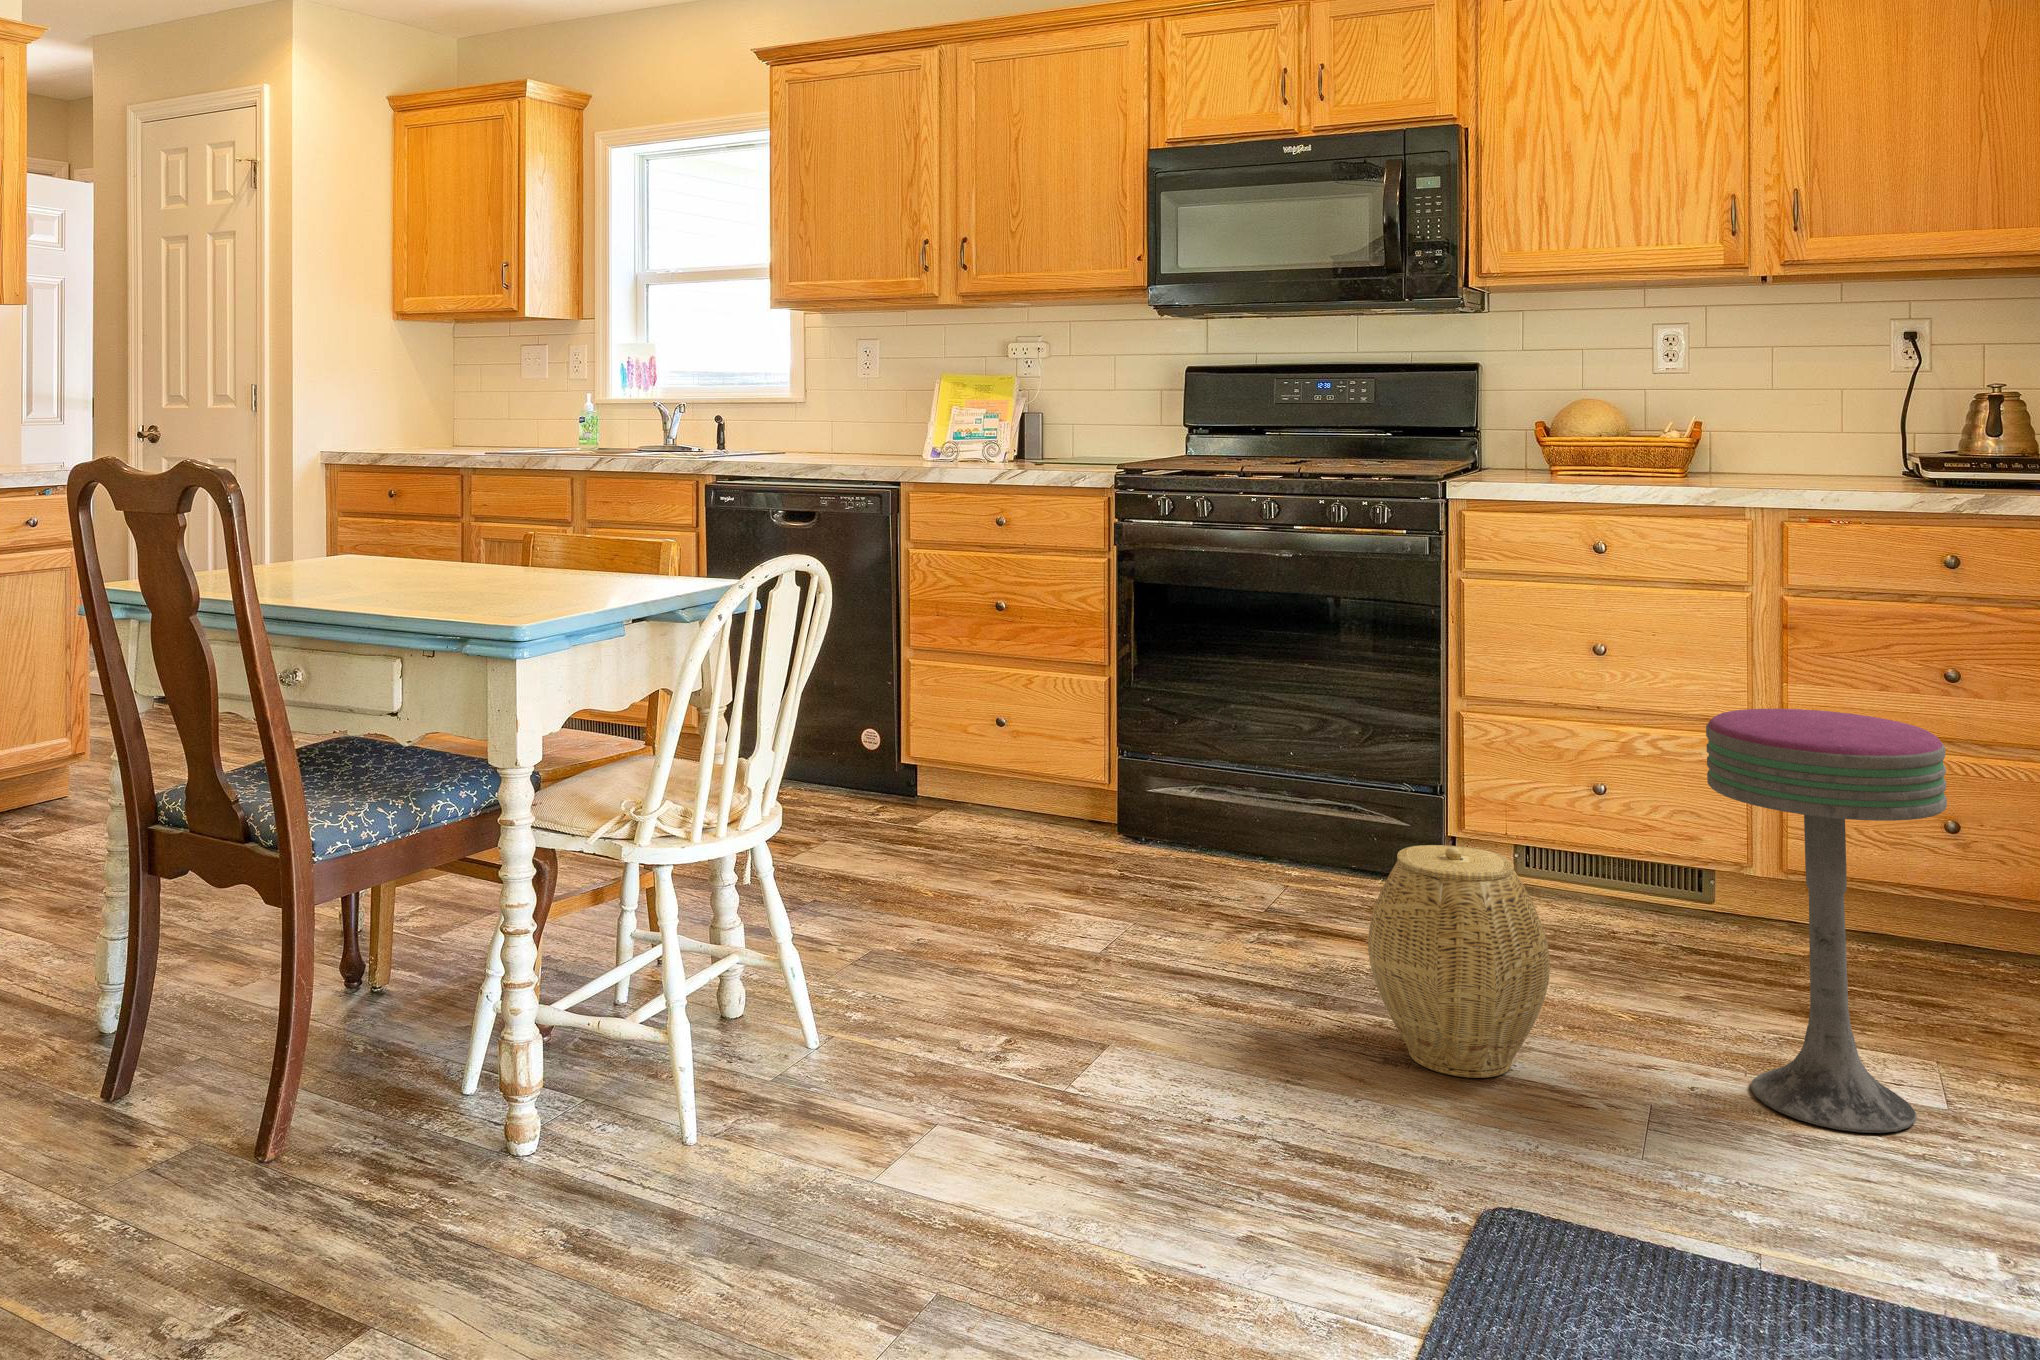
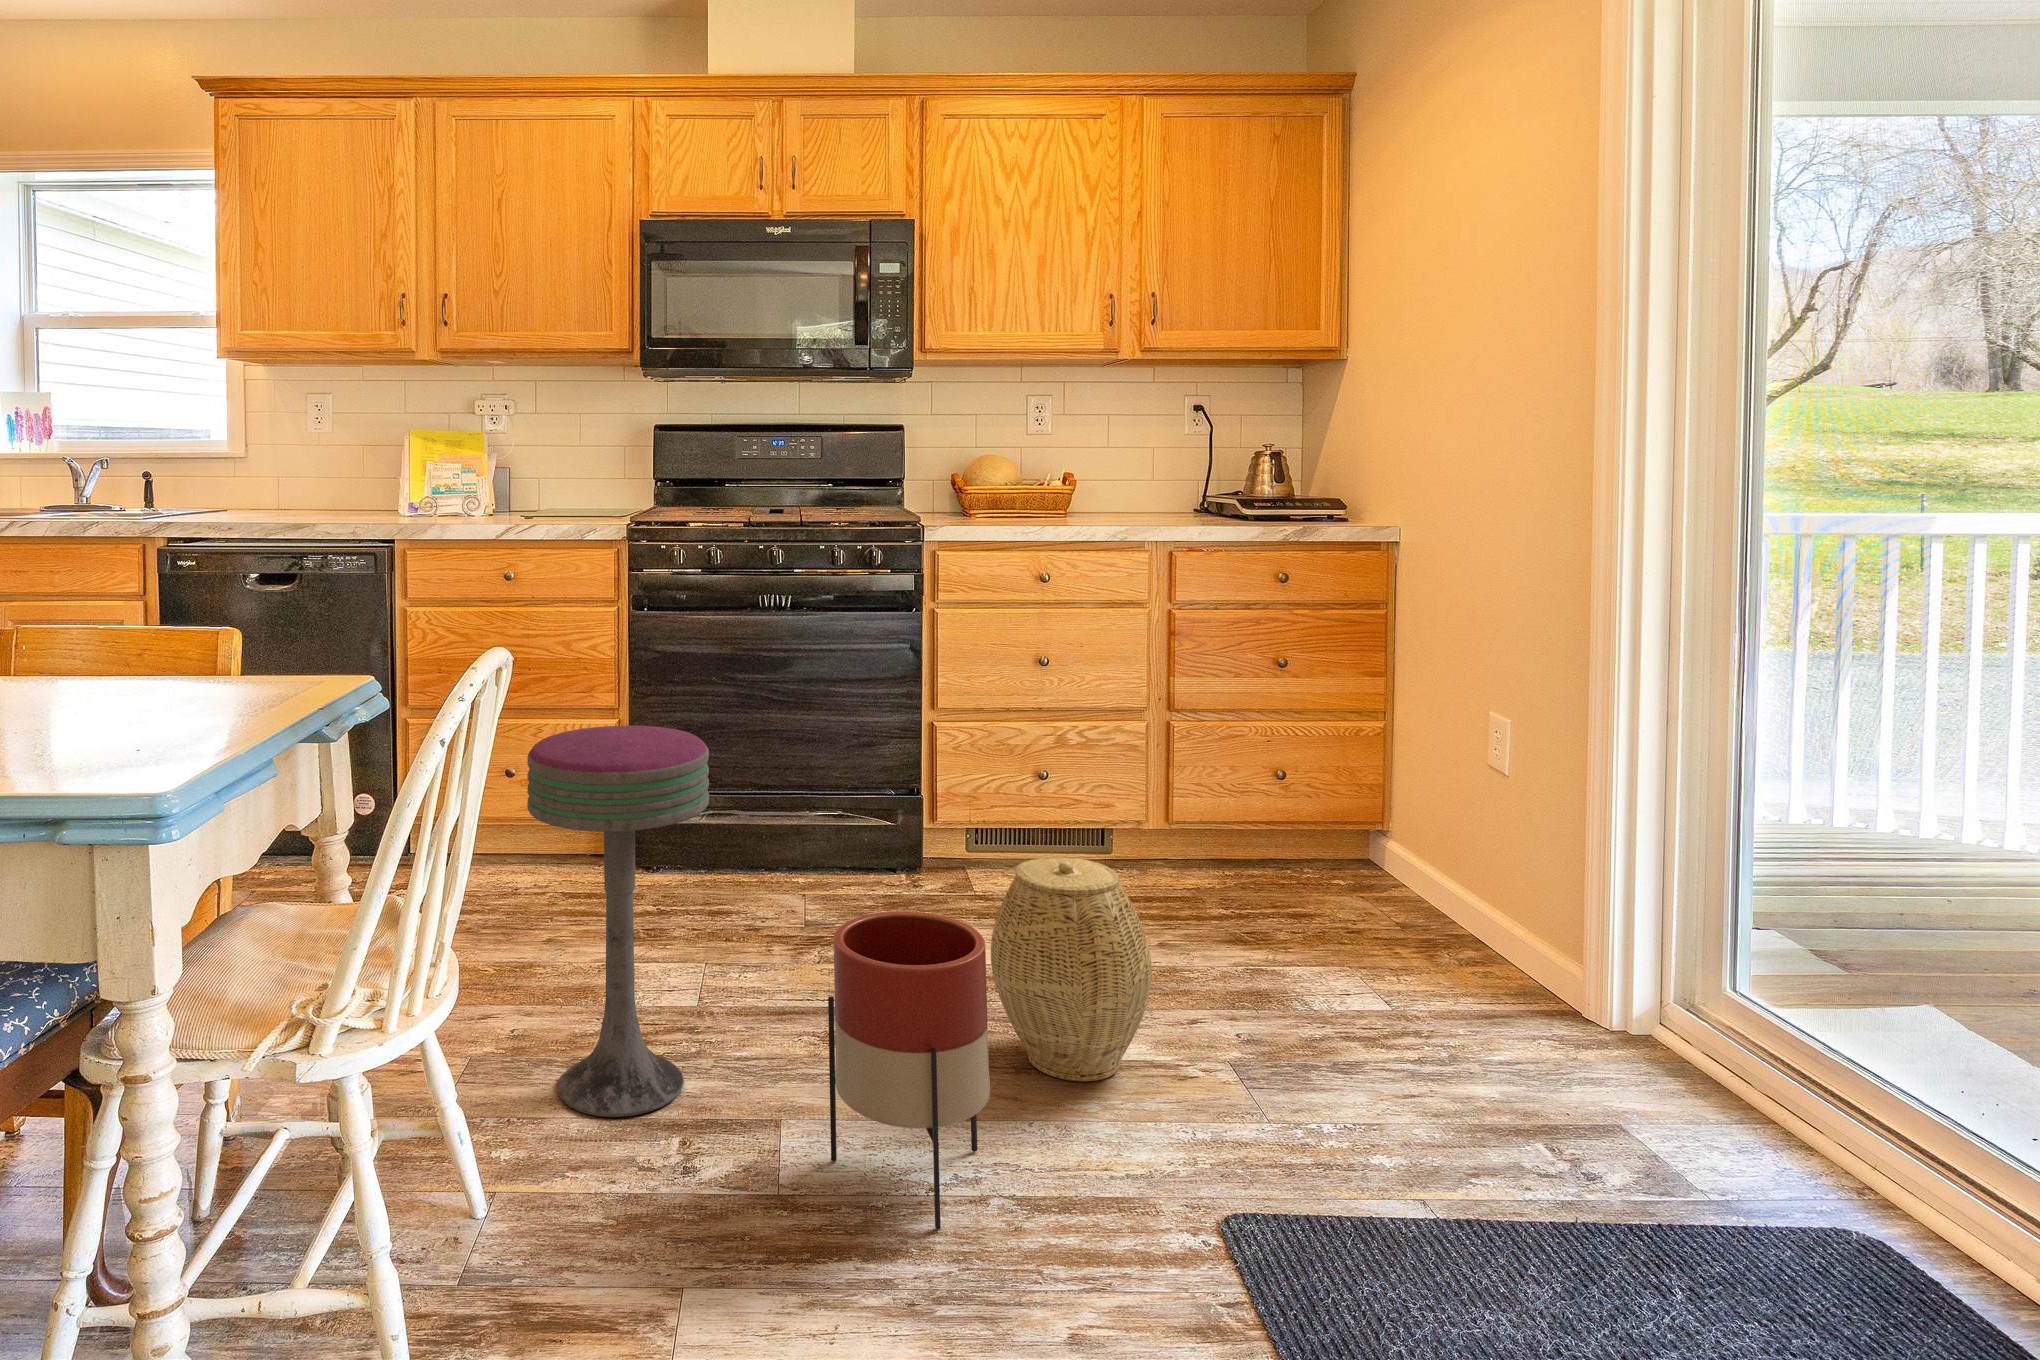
bar stool: present [1706,709,1947,1133] -> present [527,726,709,1117]
planter: none [1124,857,1283,1141] -> present [828,912,990,1230]

